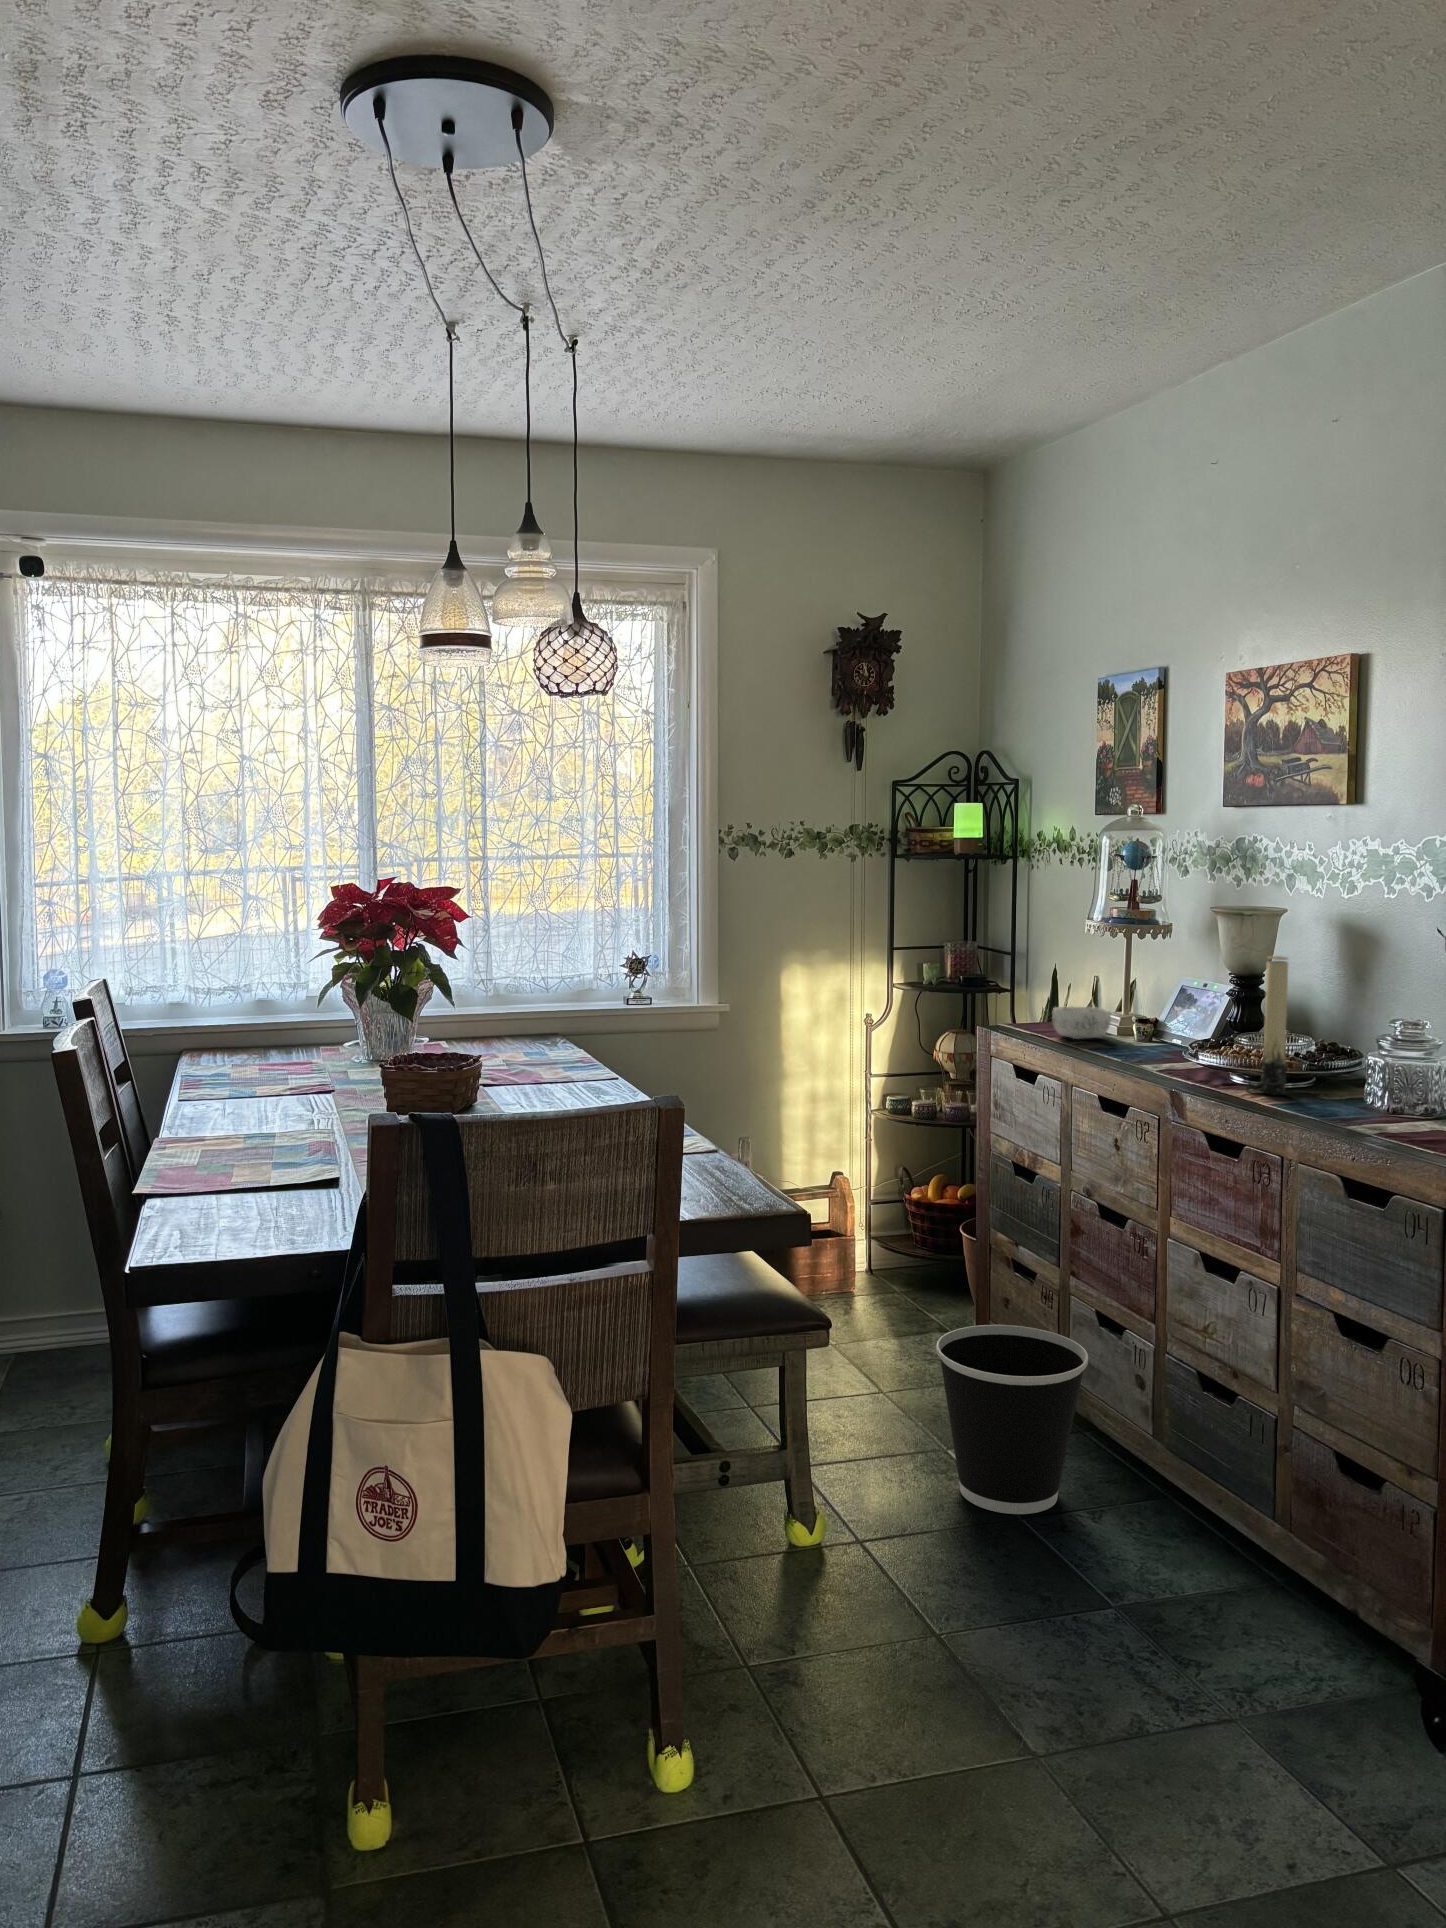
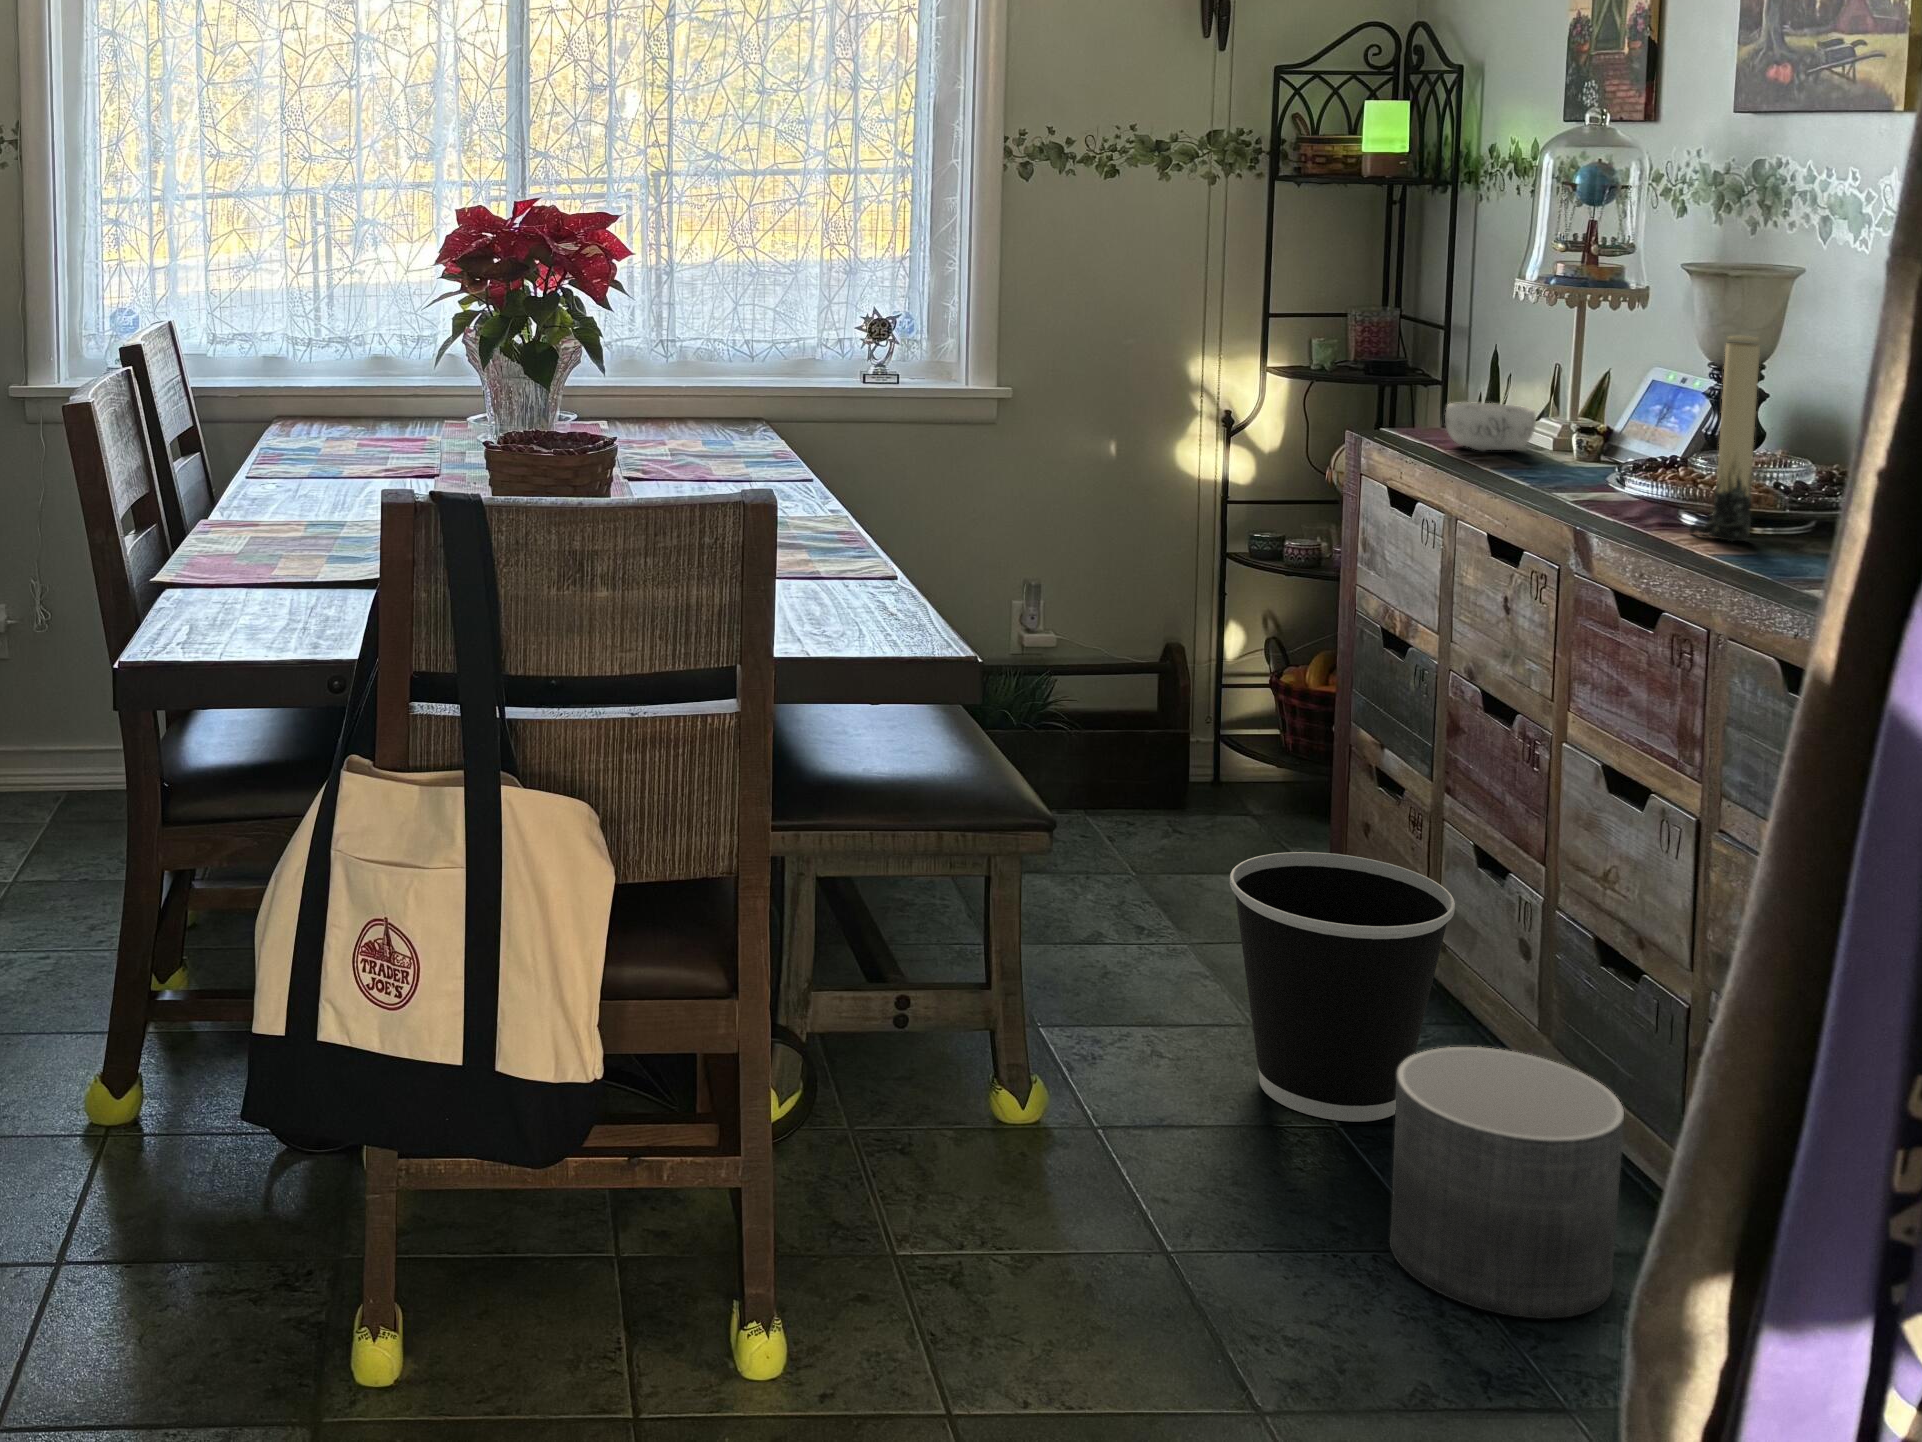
planter: none [1078,1456,1233,1645] -> present [1389,1047,1624,1319]

